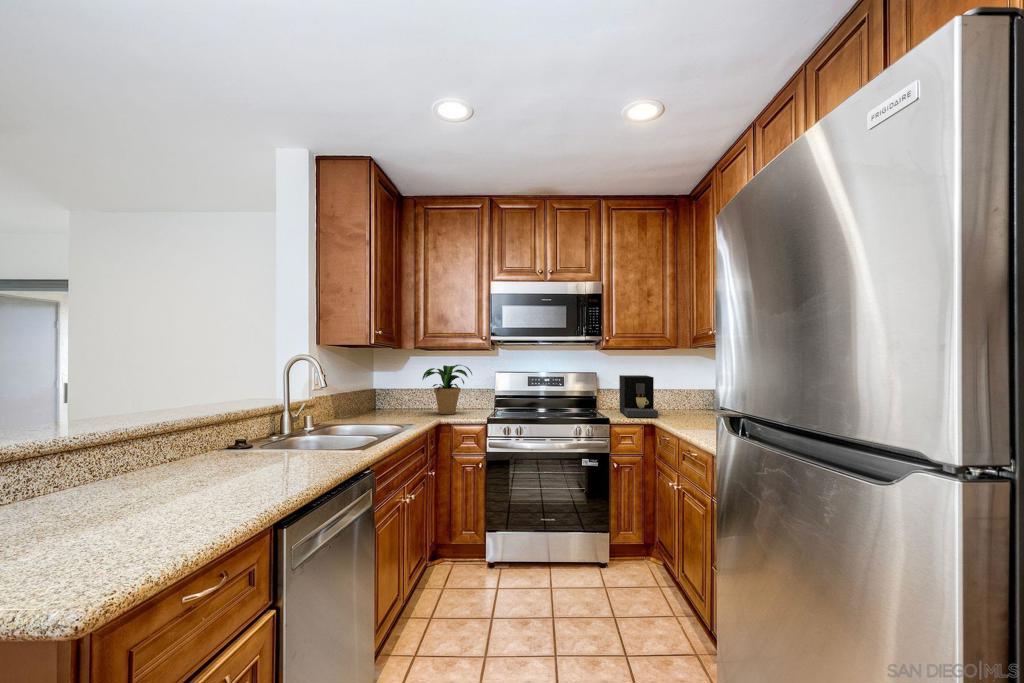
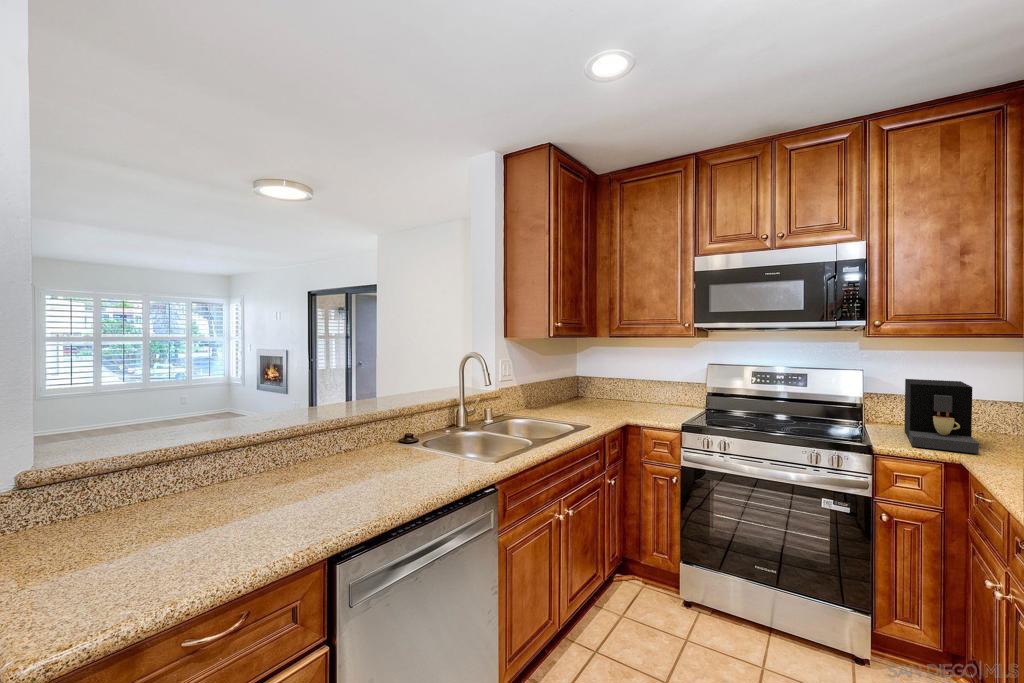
potted plant: present [422,365,472,414] -> none [614,358,675,414]

